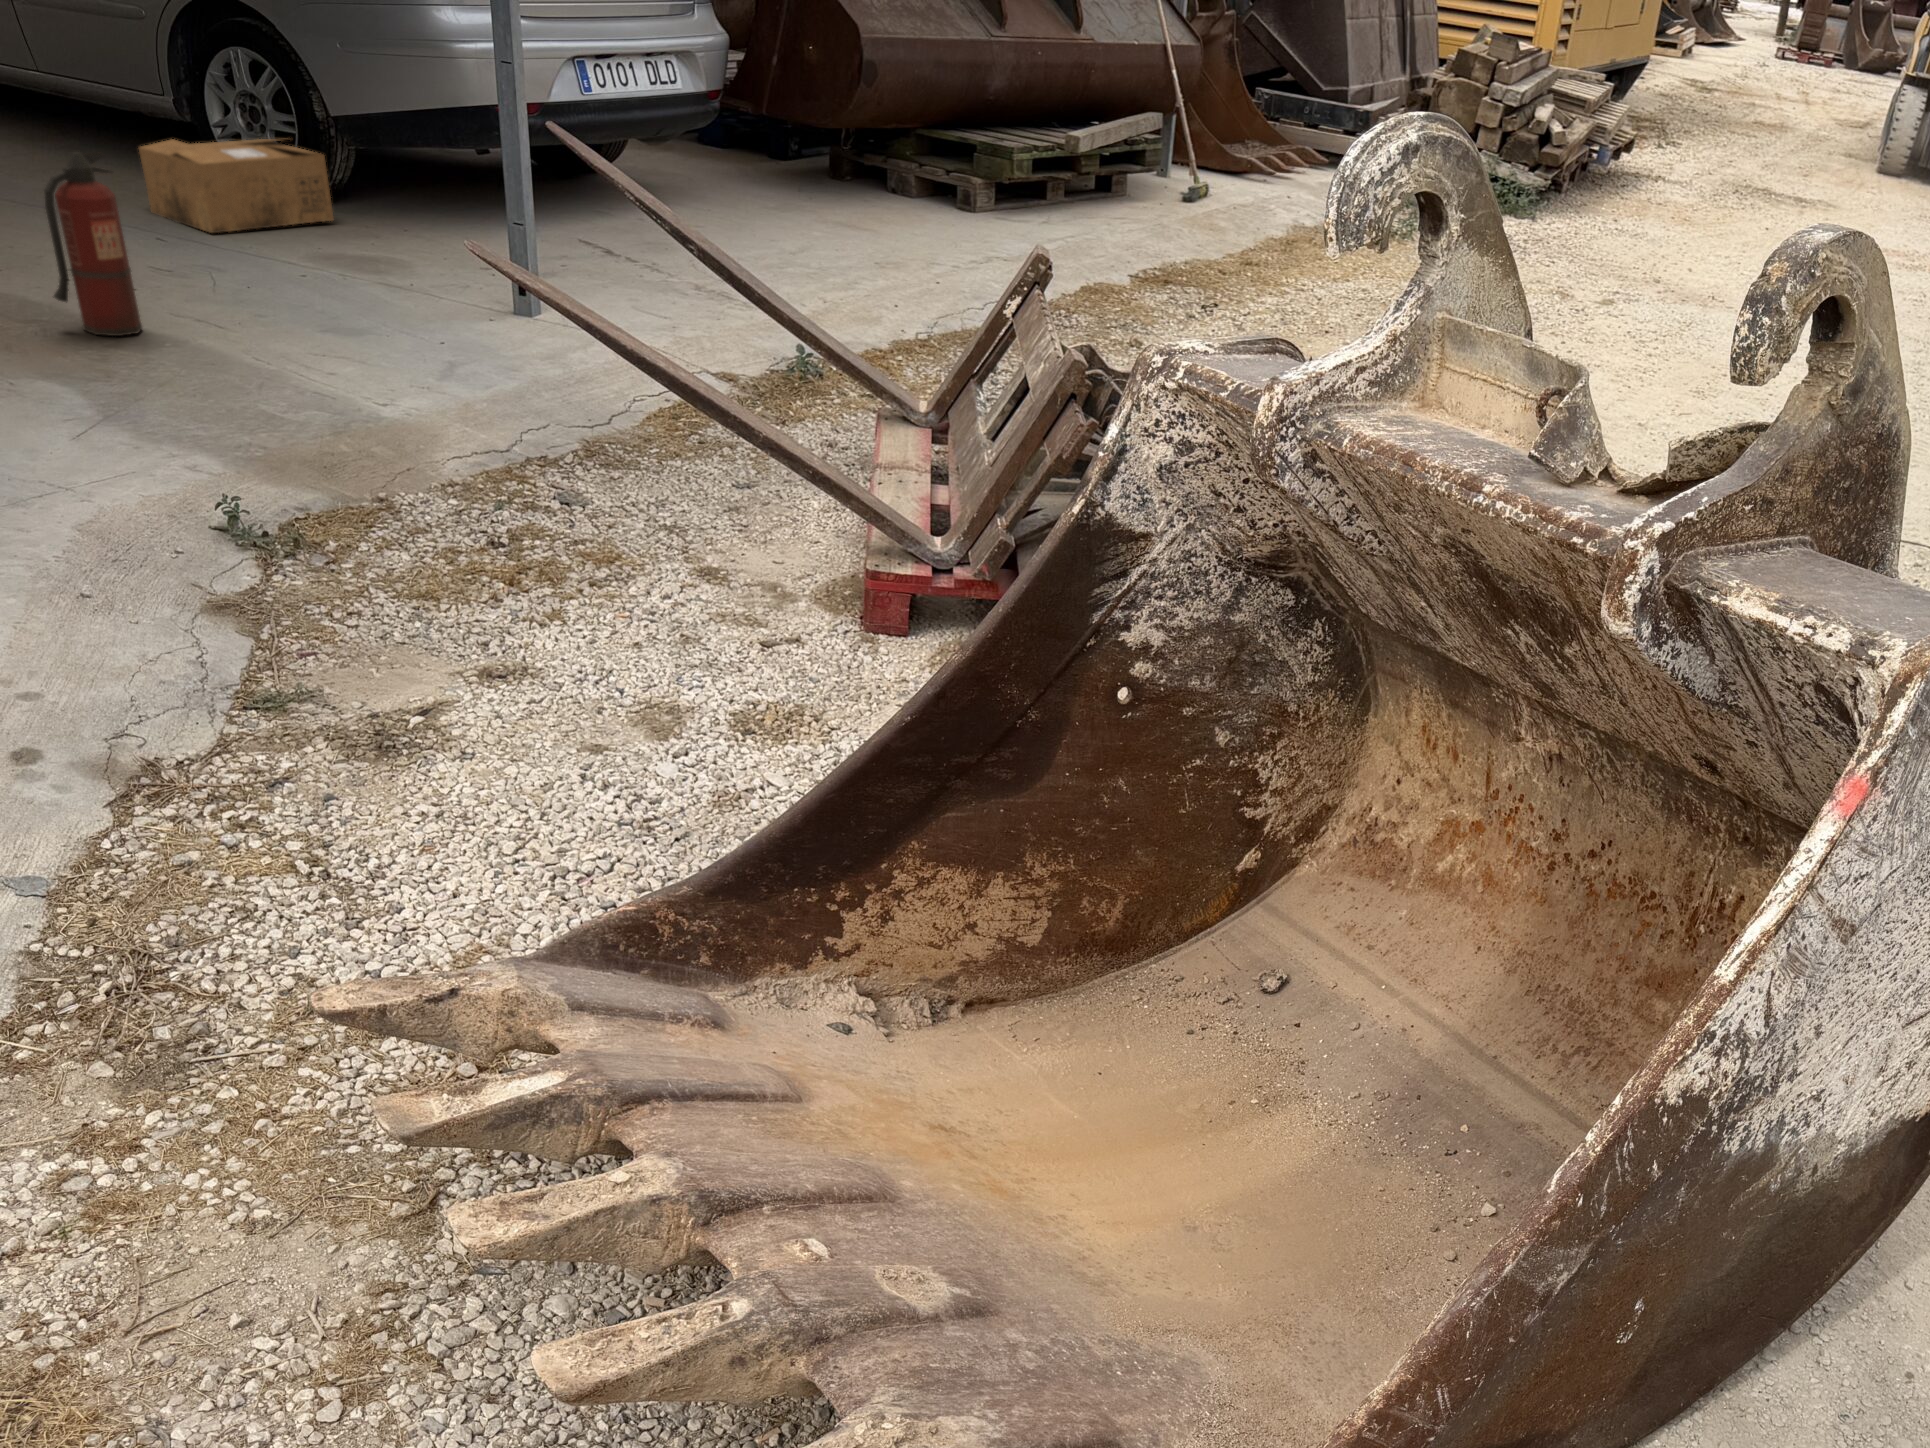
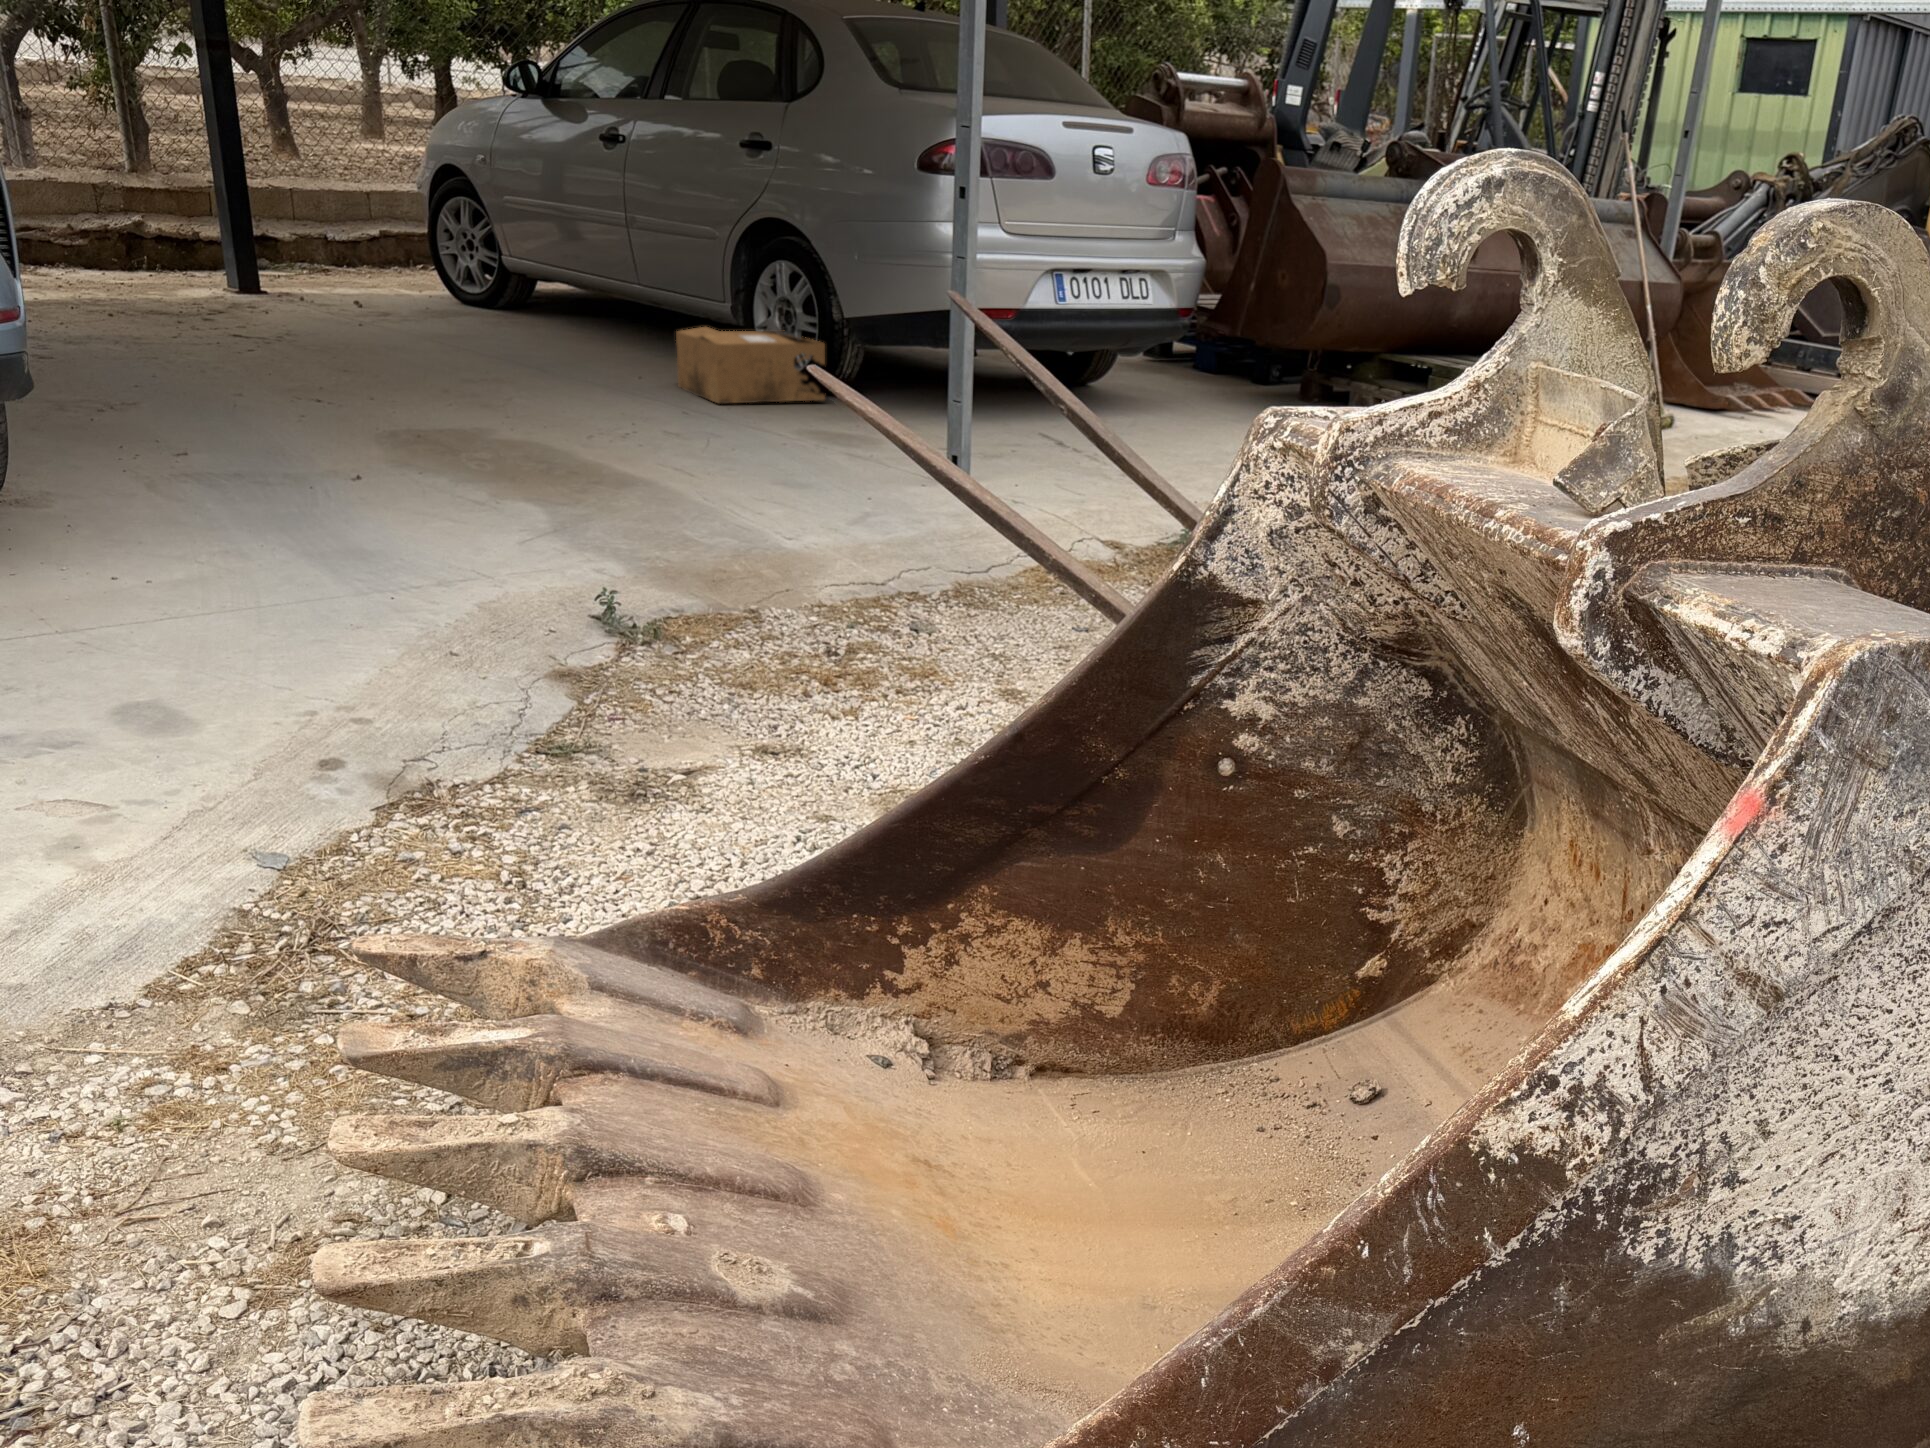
fire extinguisher: present [44,152,142,336] -> none [551,314,620,470]

